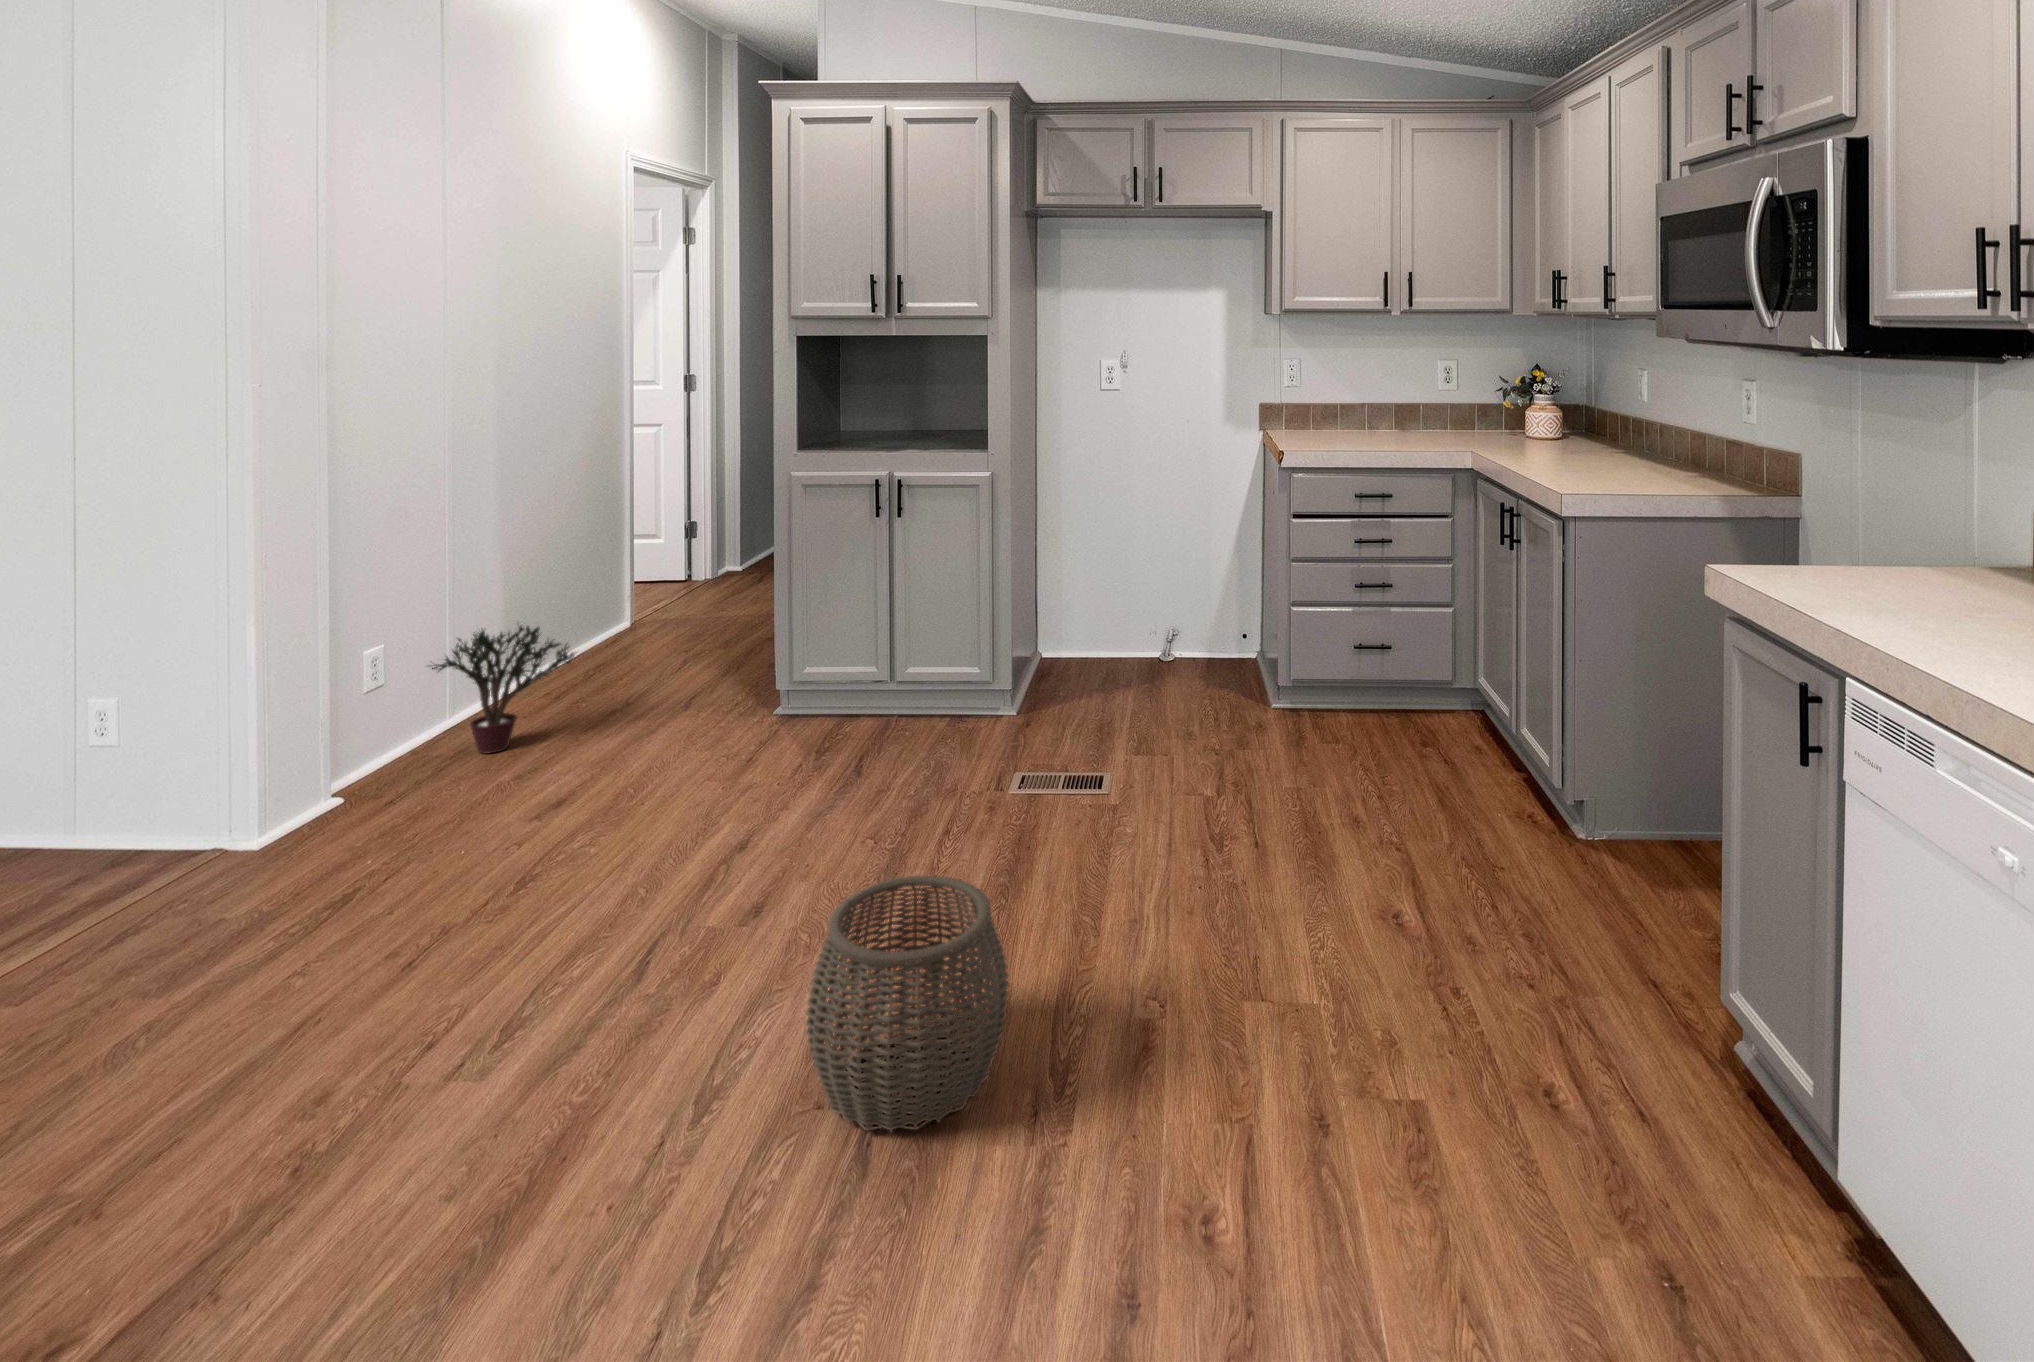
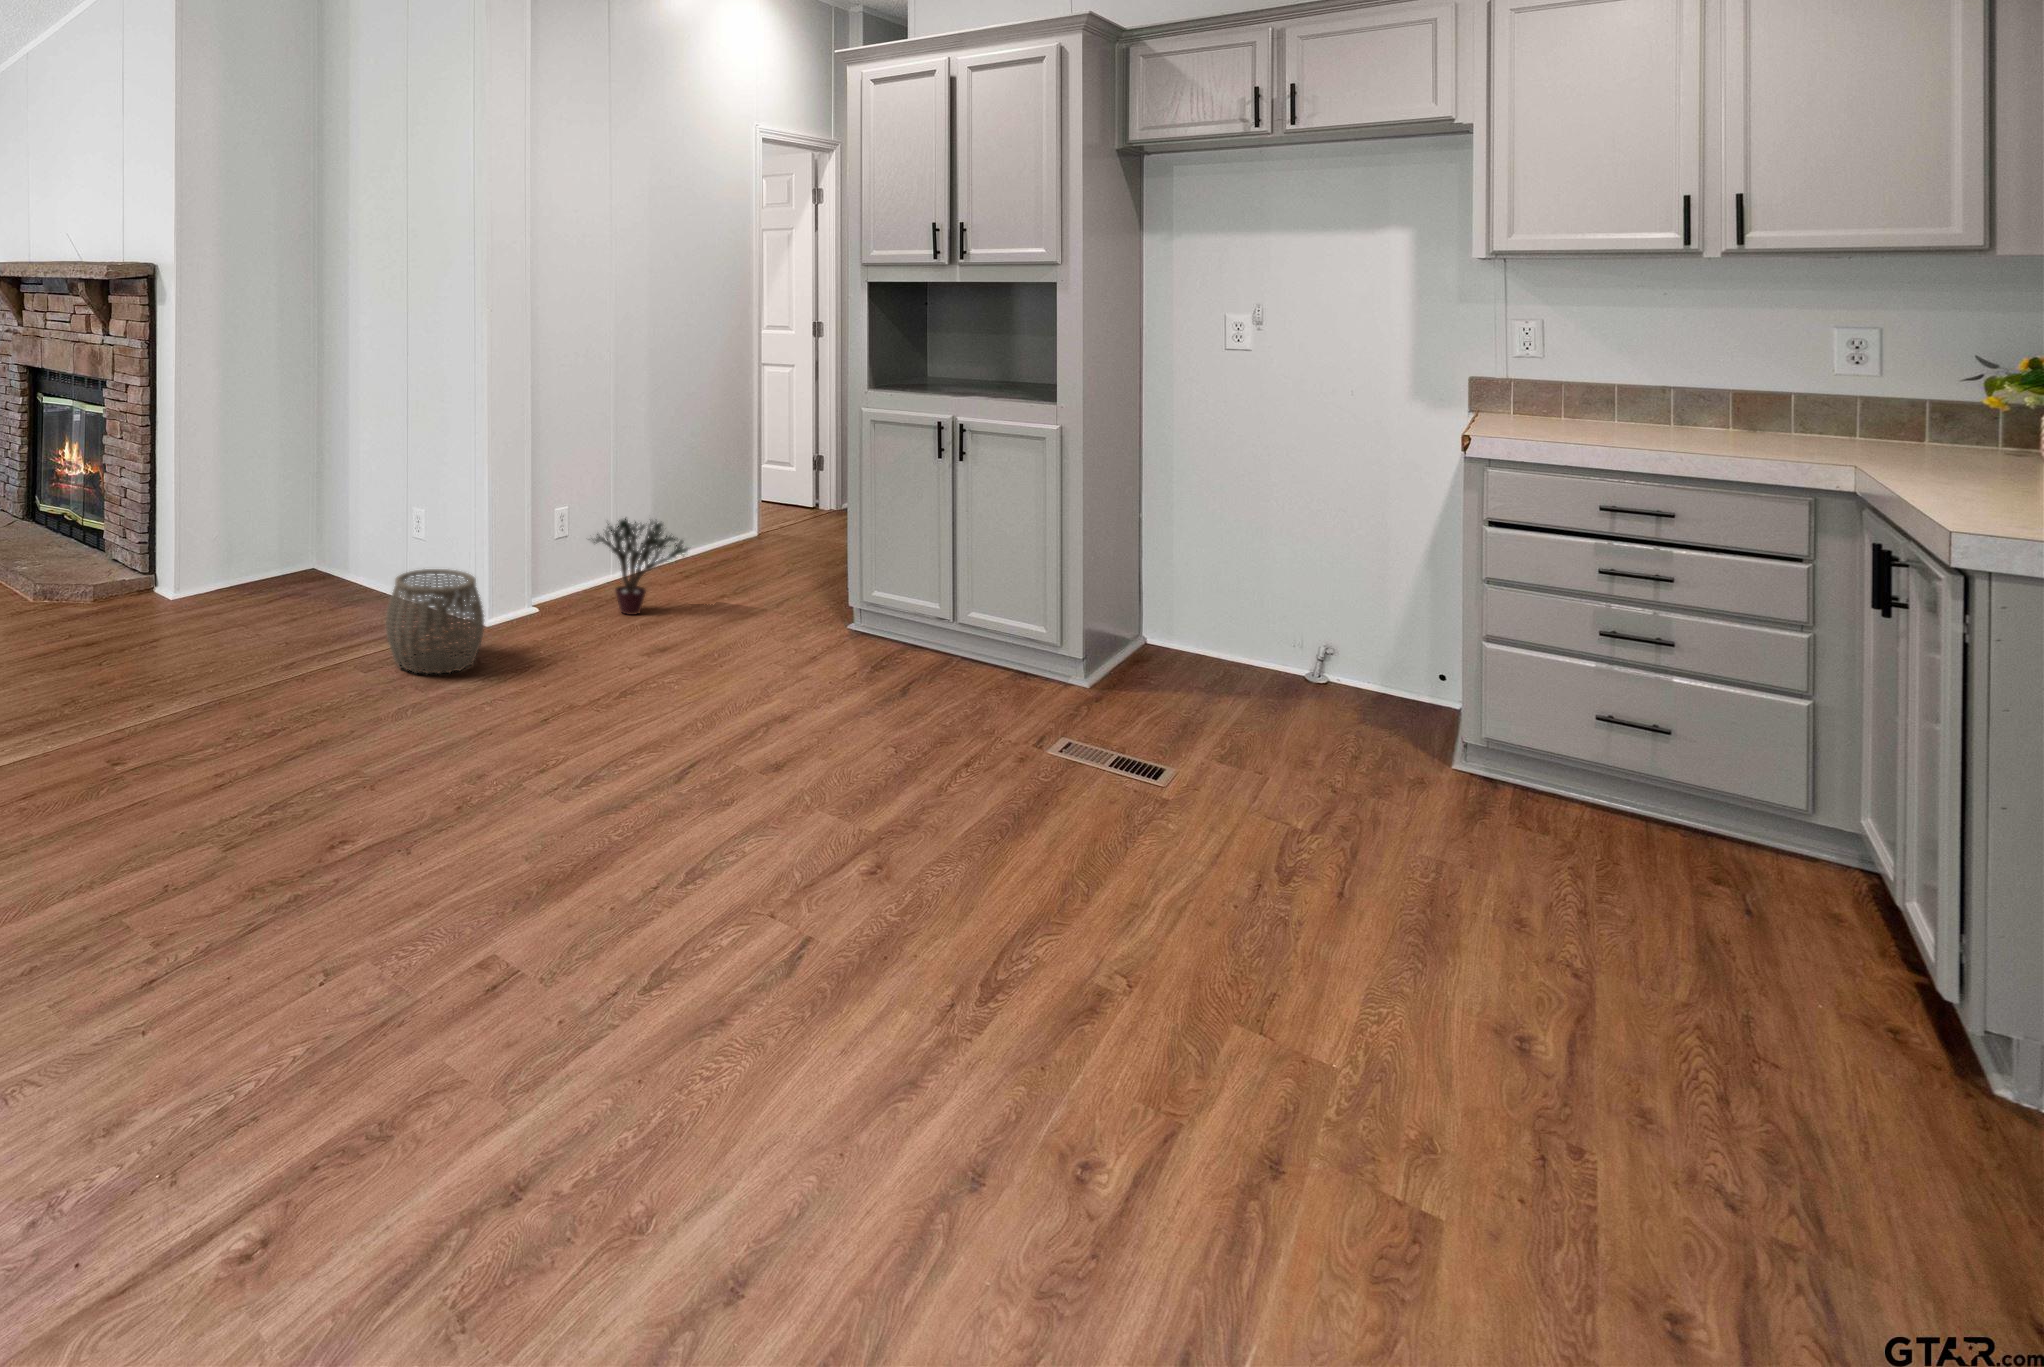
woven basket: present [806,875,1009,1132] -> present [385,569,484,674]

